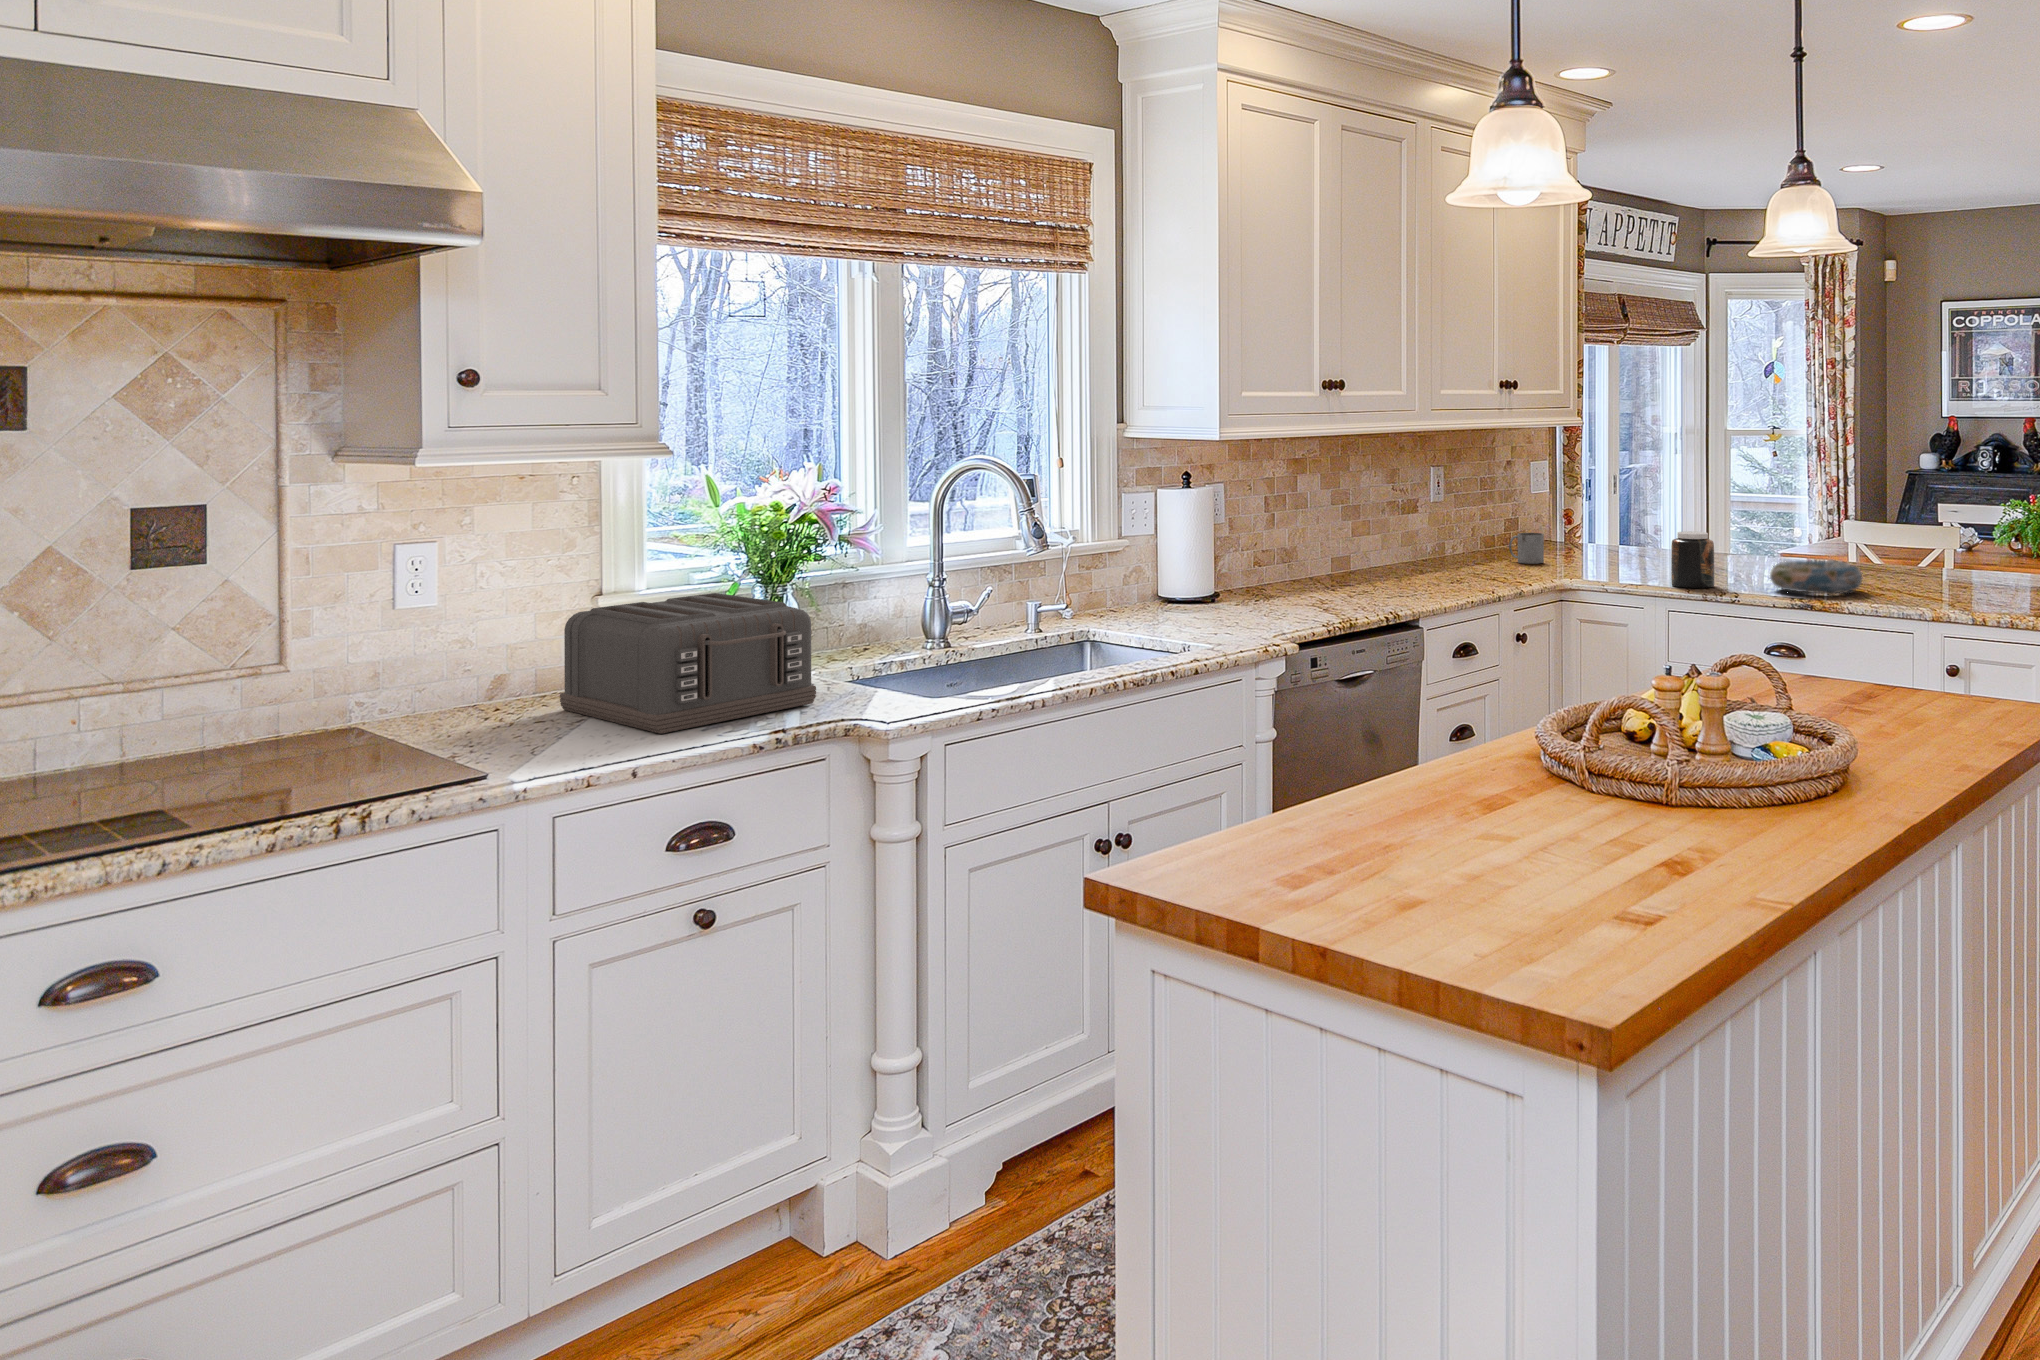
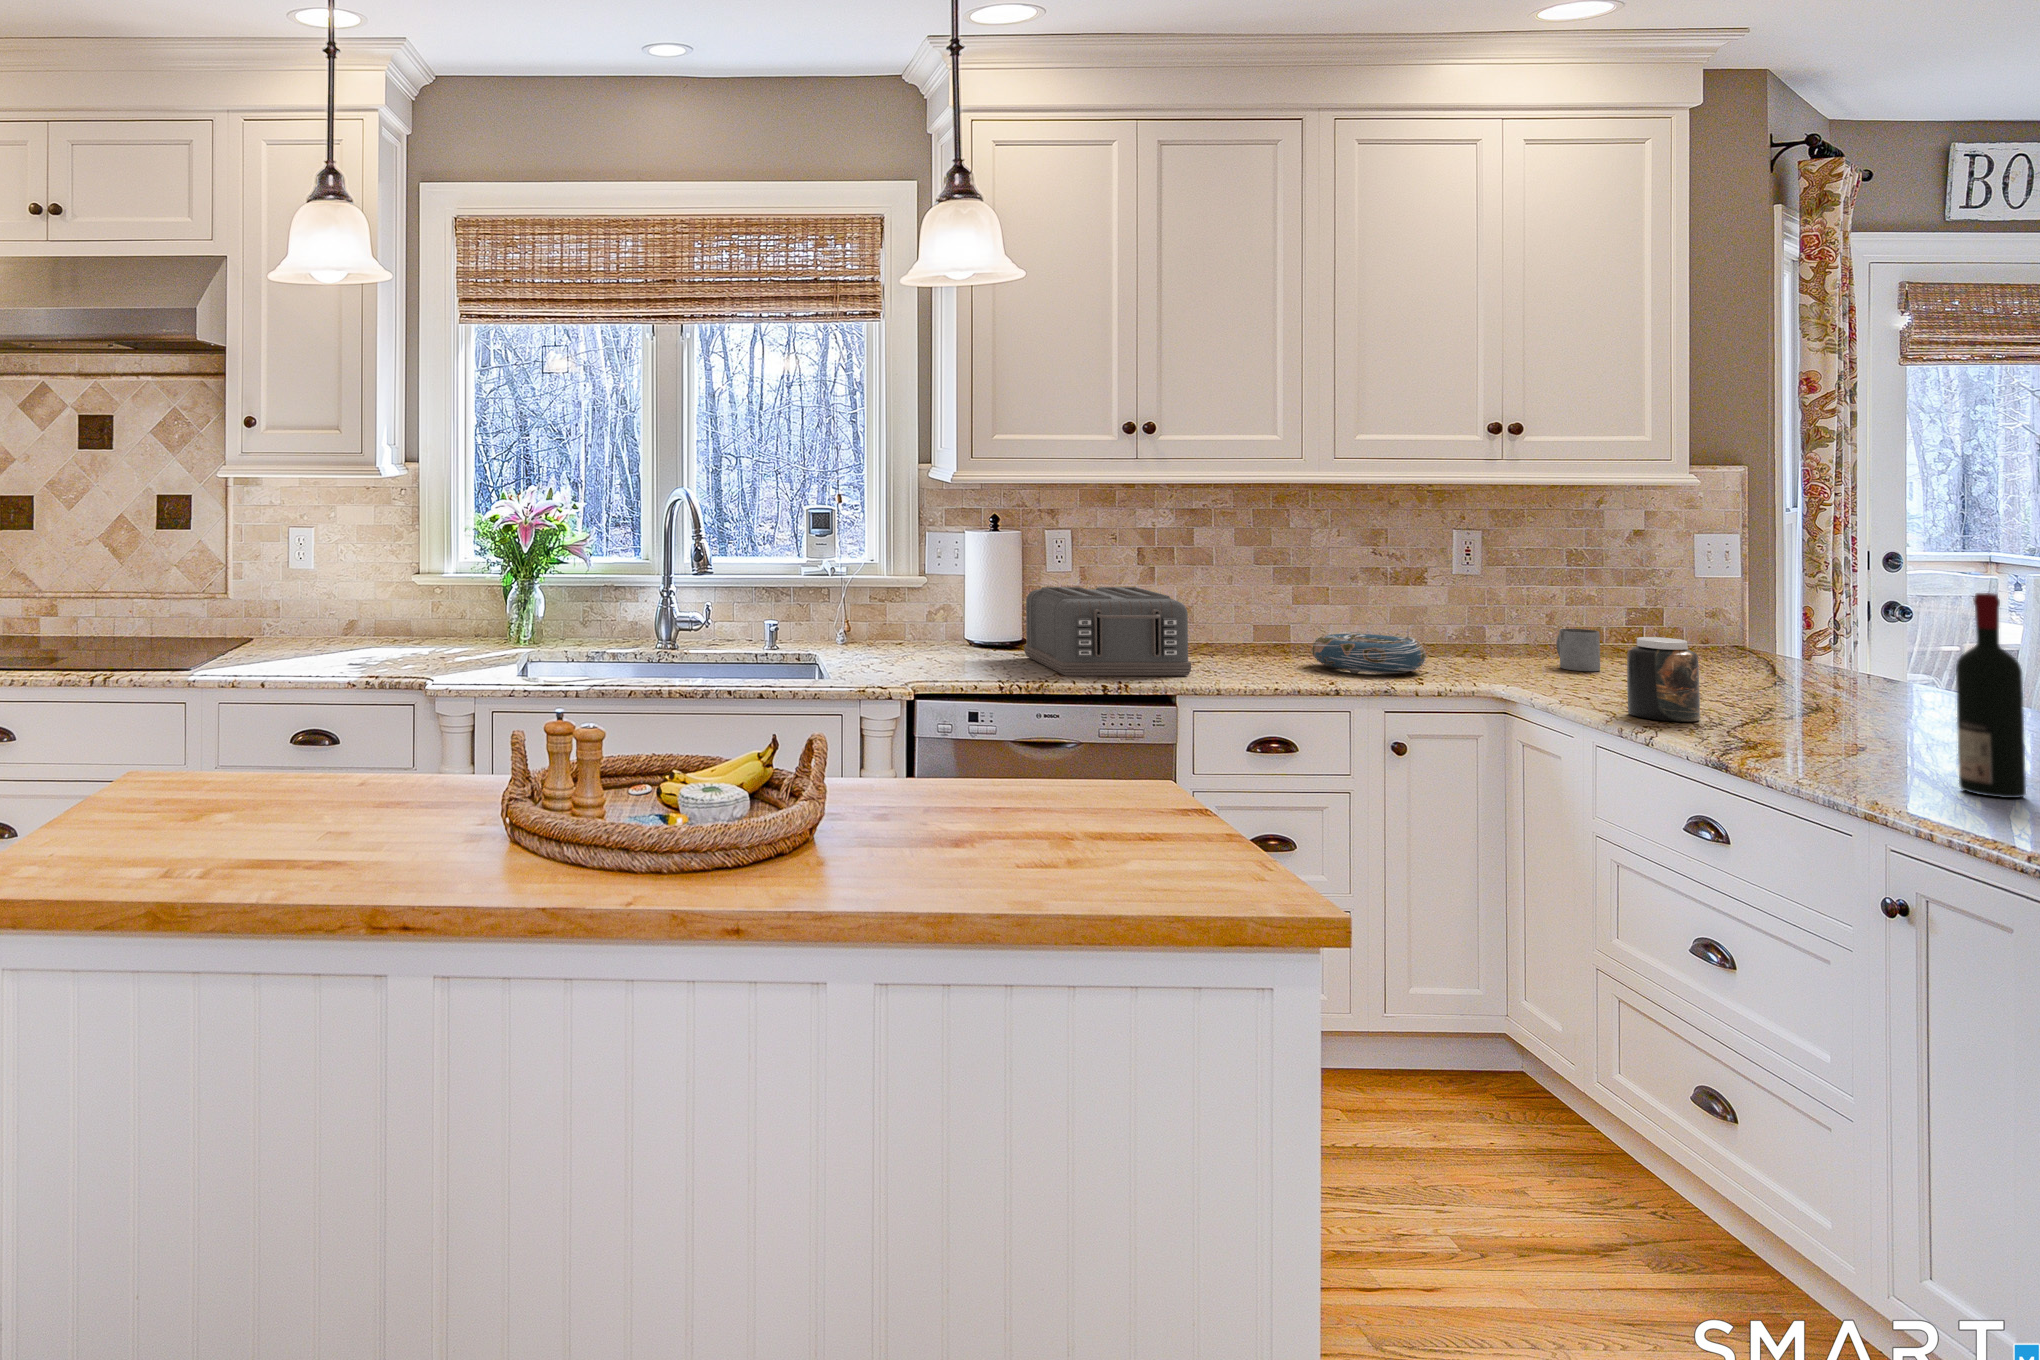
wine bottle: none [1924,486,1954,604] -> present [1956,593,2026,798]
decorative bowl: present [1770,559,1863,595] -> present [1312,632,1427,673]
toaster: present [560,593,816,734] -> present [1024,587,1191,676]

